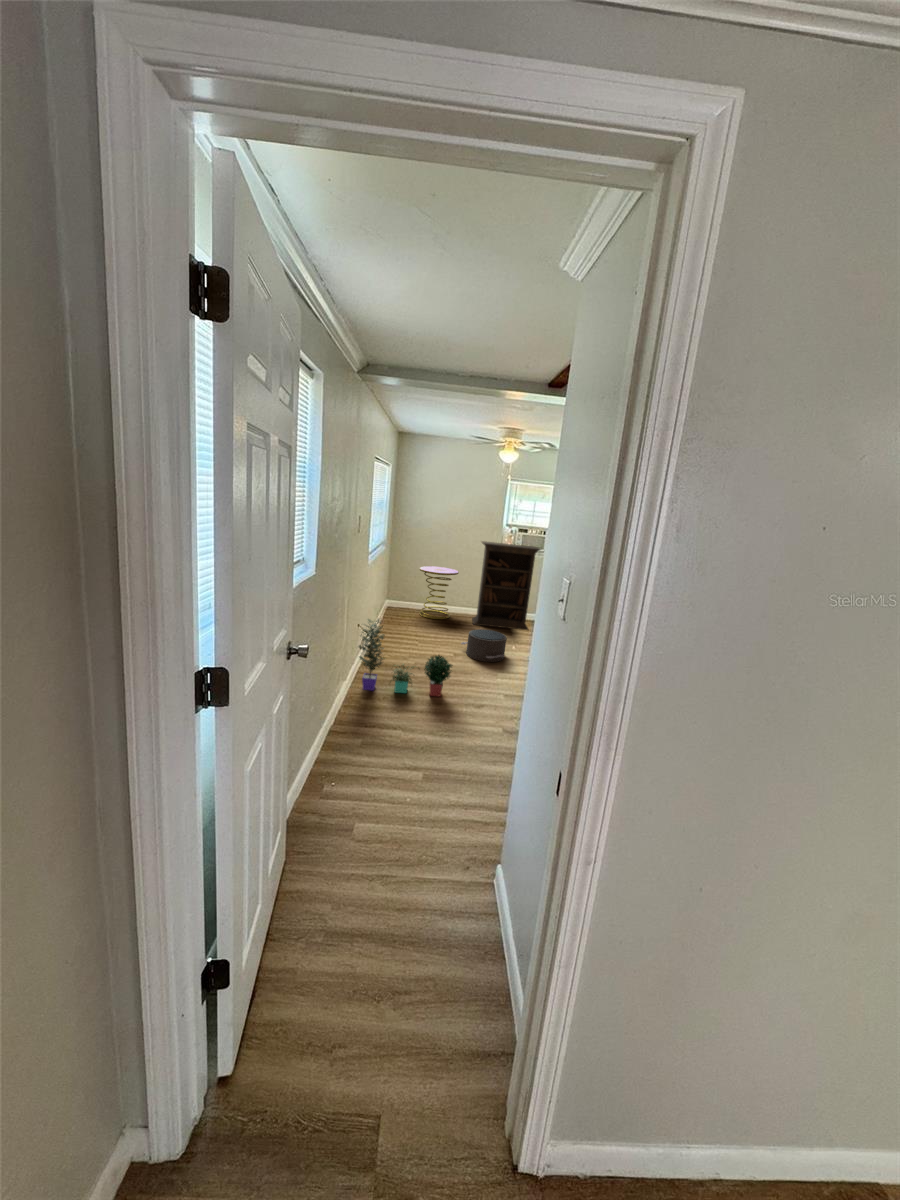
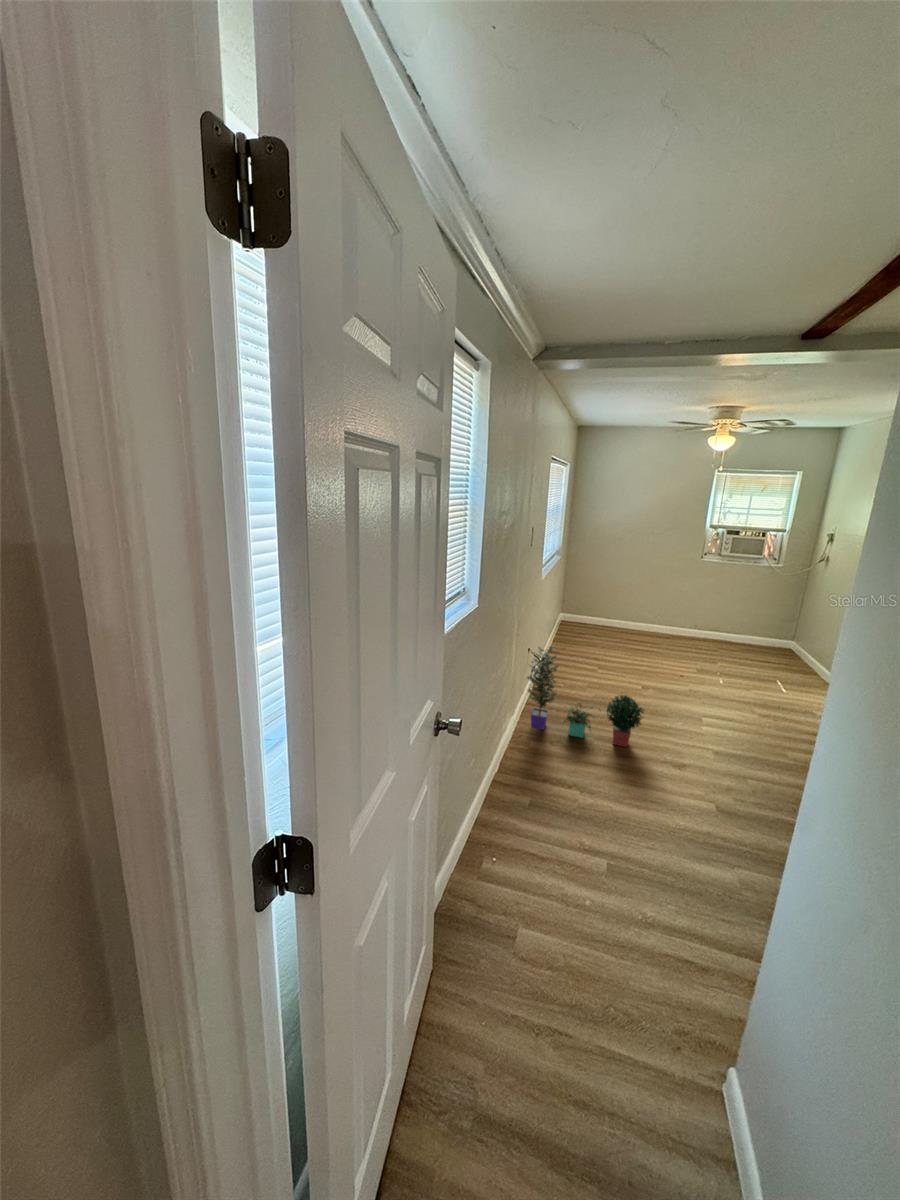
bookcase: present [472,541,541,630] -> none [663,546,766,659]
side table: present [420,566,459,619] -> none [597,577,647,639]
pouf: present [461,629,507,662] -> none [650,658,716,702]

